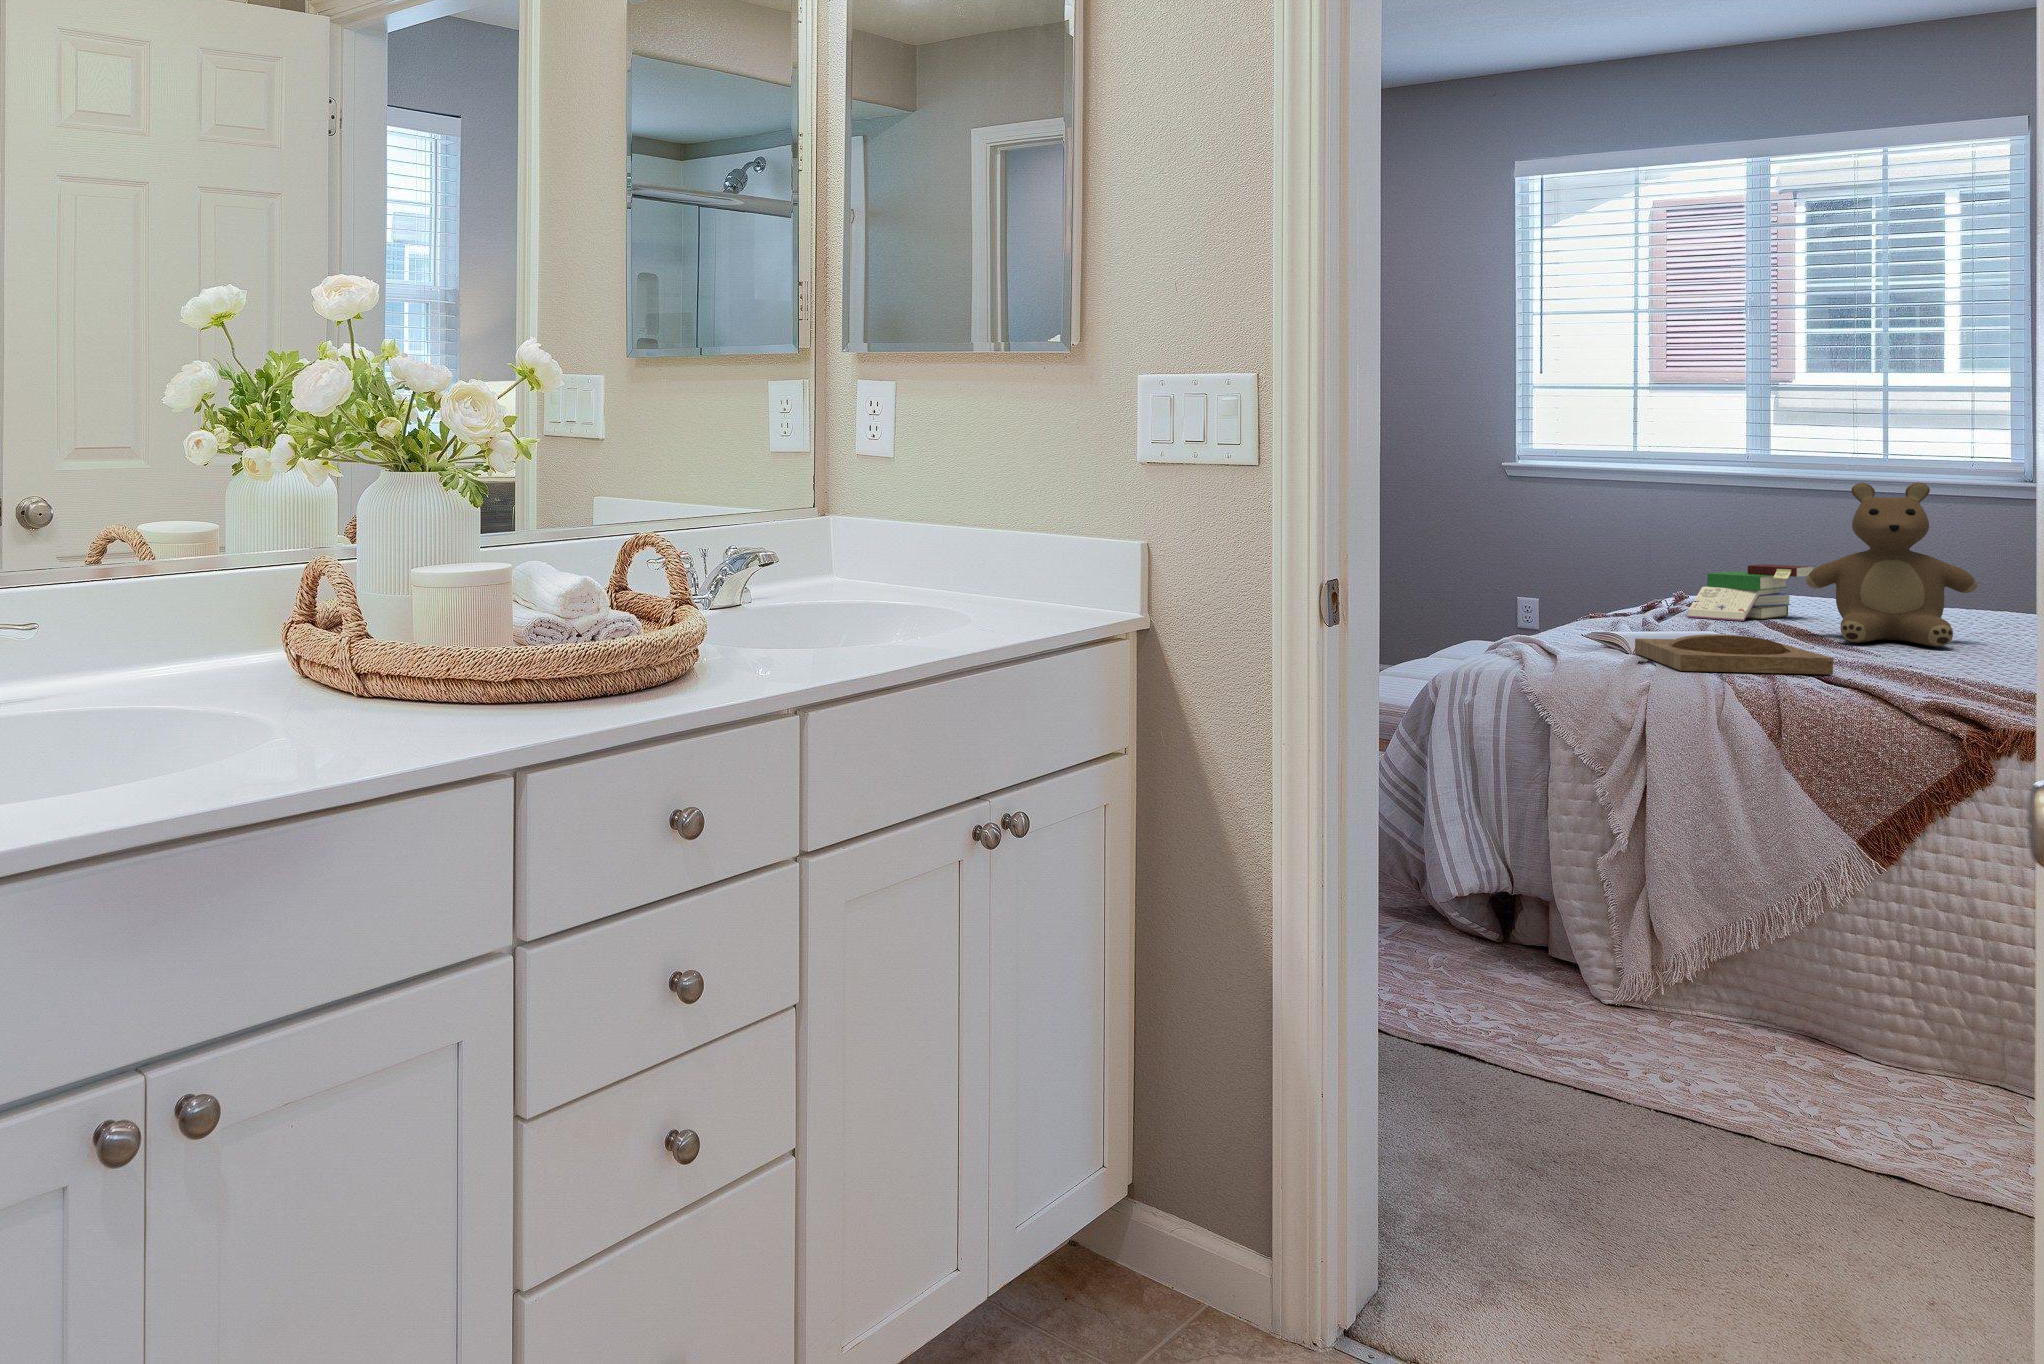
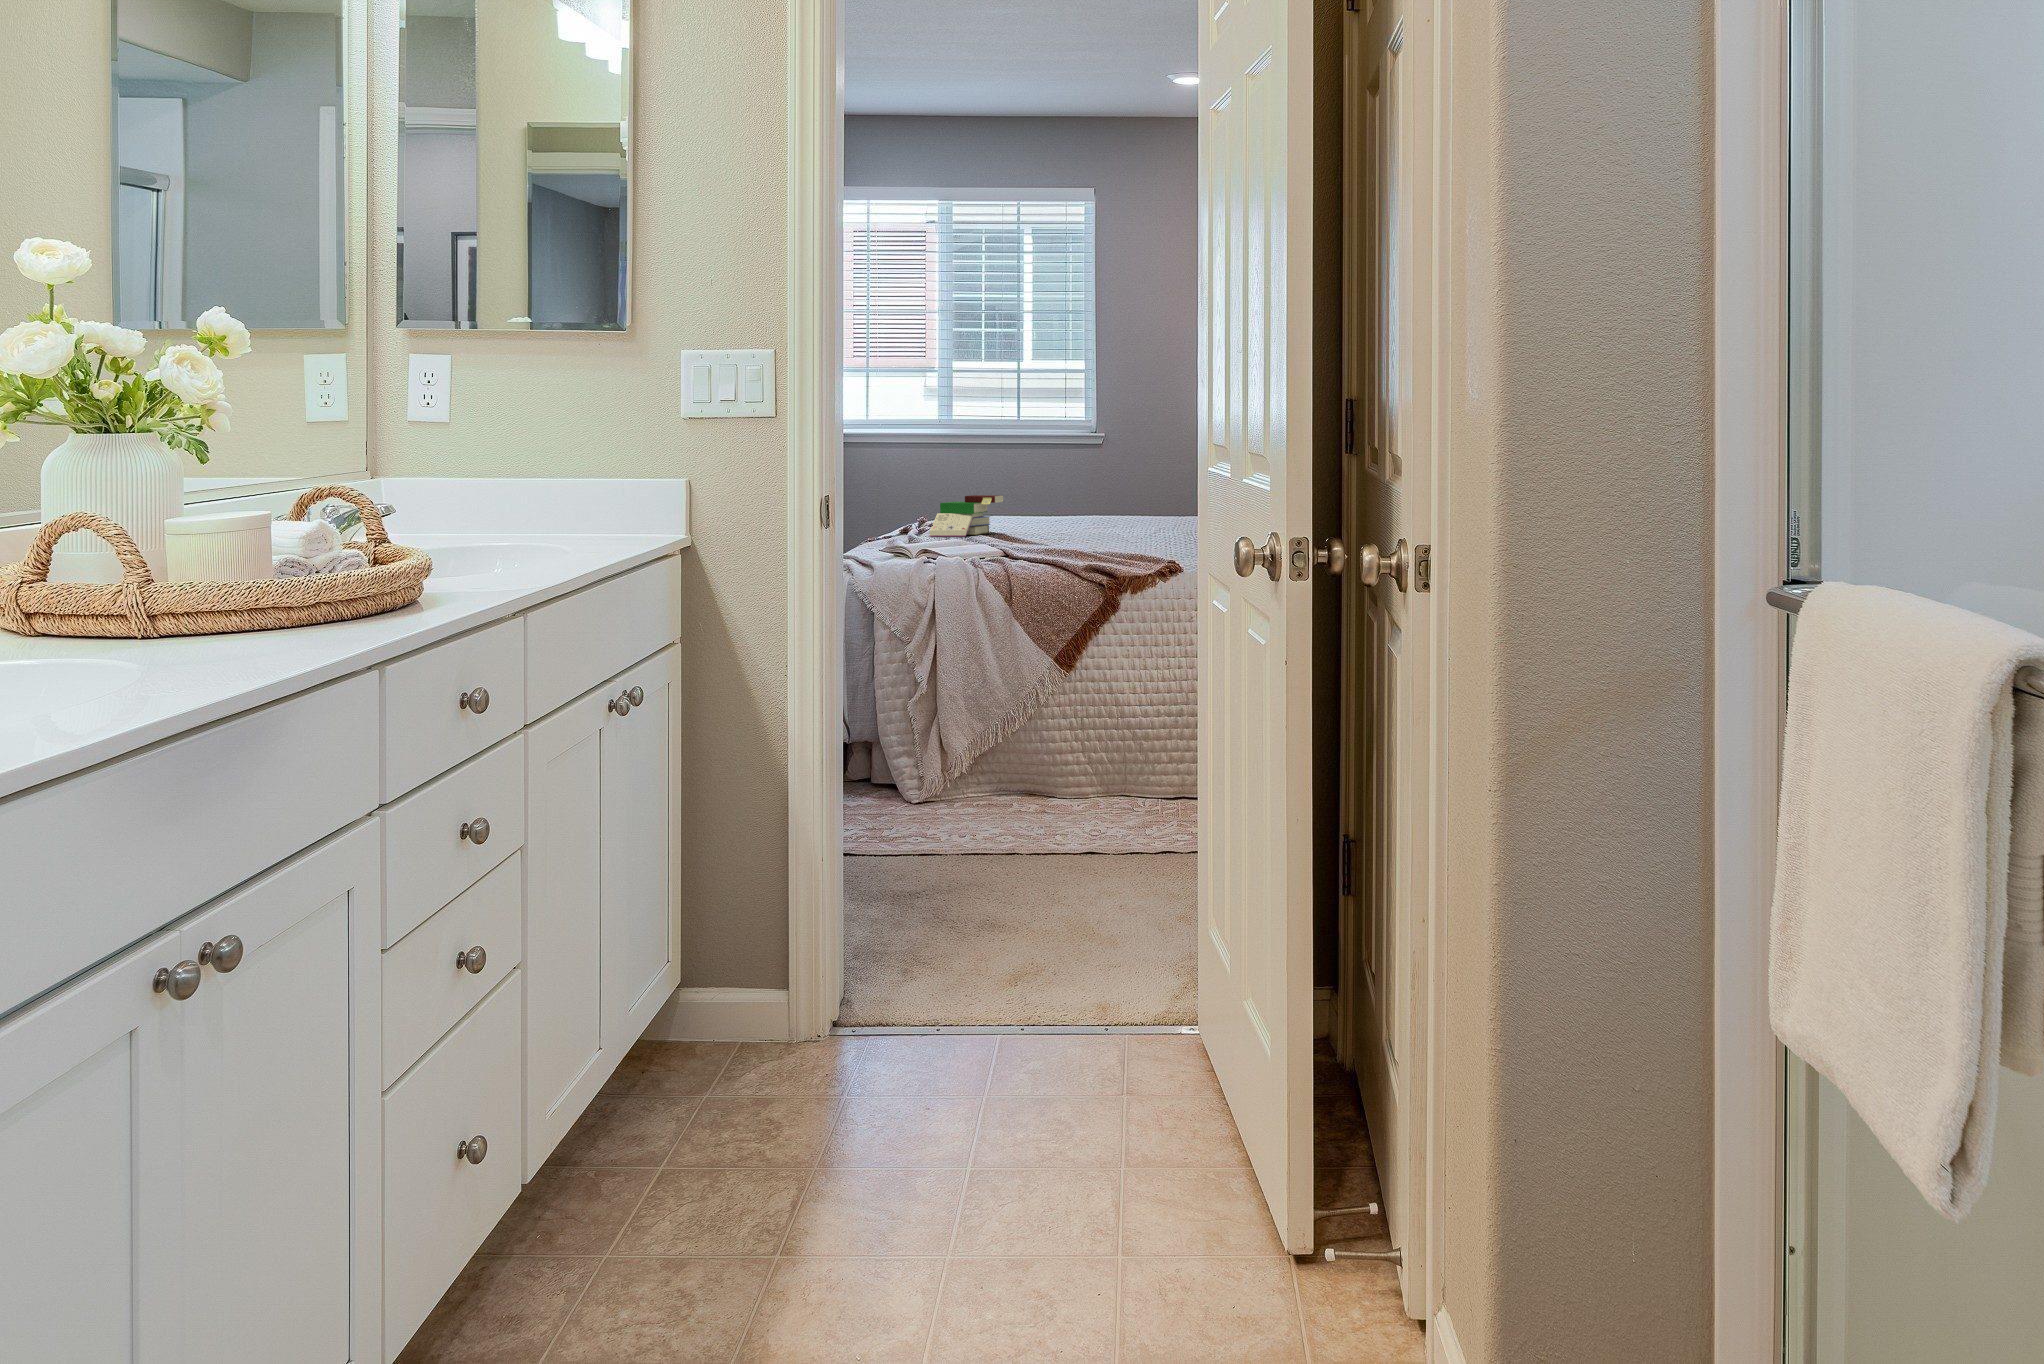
teddy bear: present [1806,483,1977,647] -> none [1006,432,1096,542]
tray: present [1635,634,1833,675] -> none [917,536,1036,560]

